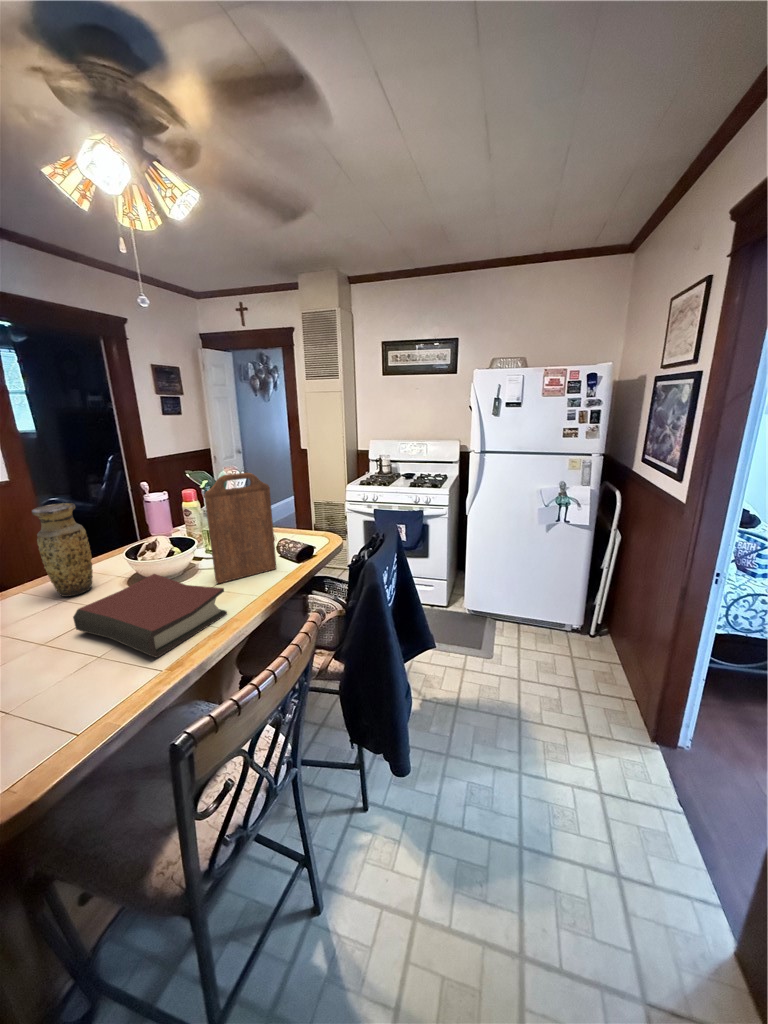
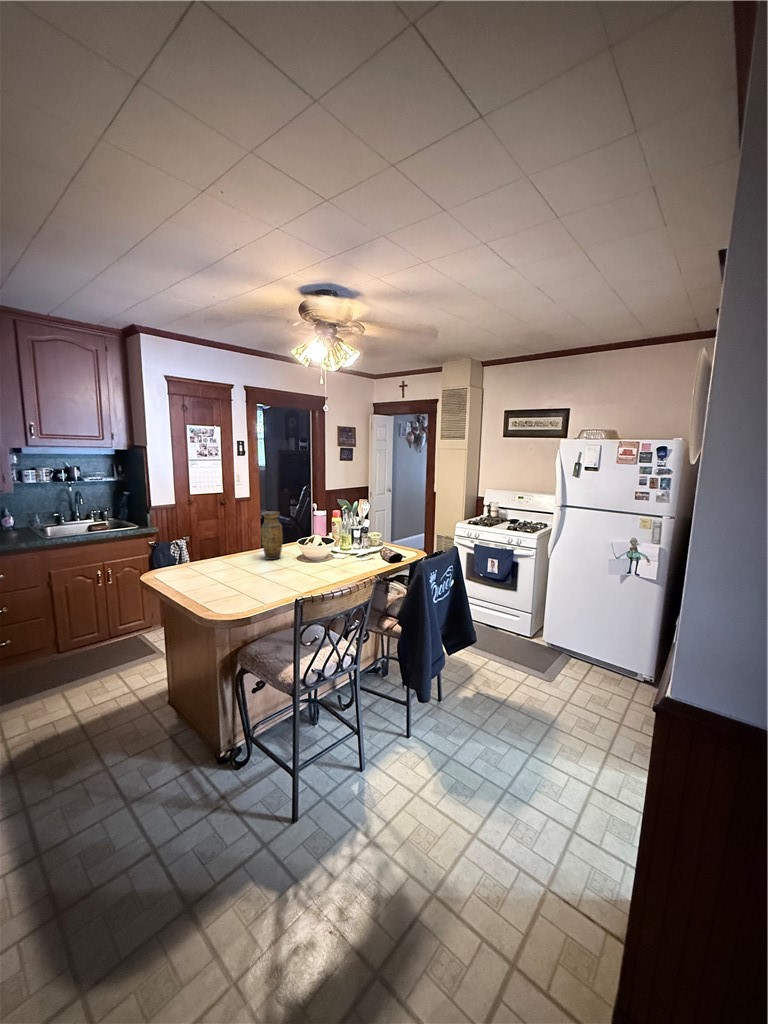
cutting board: present [205,473,276,583] -> none [339,504,375,565]
hardback book: present [73,574,227,658] -> none [271,553,339,588]

